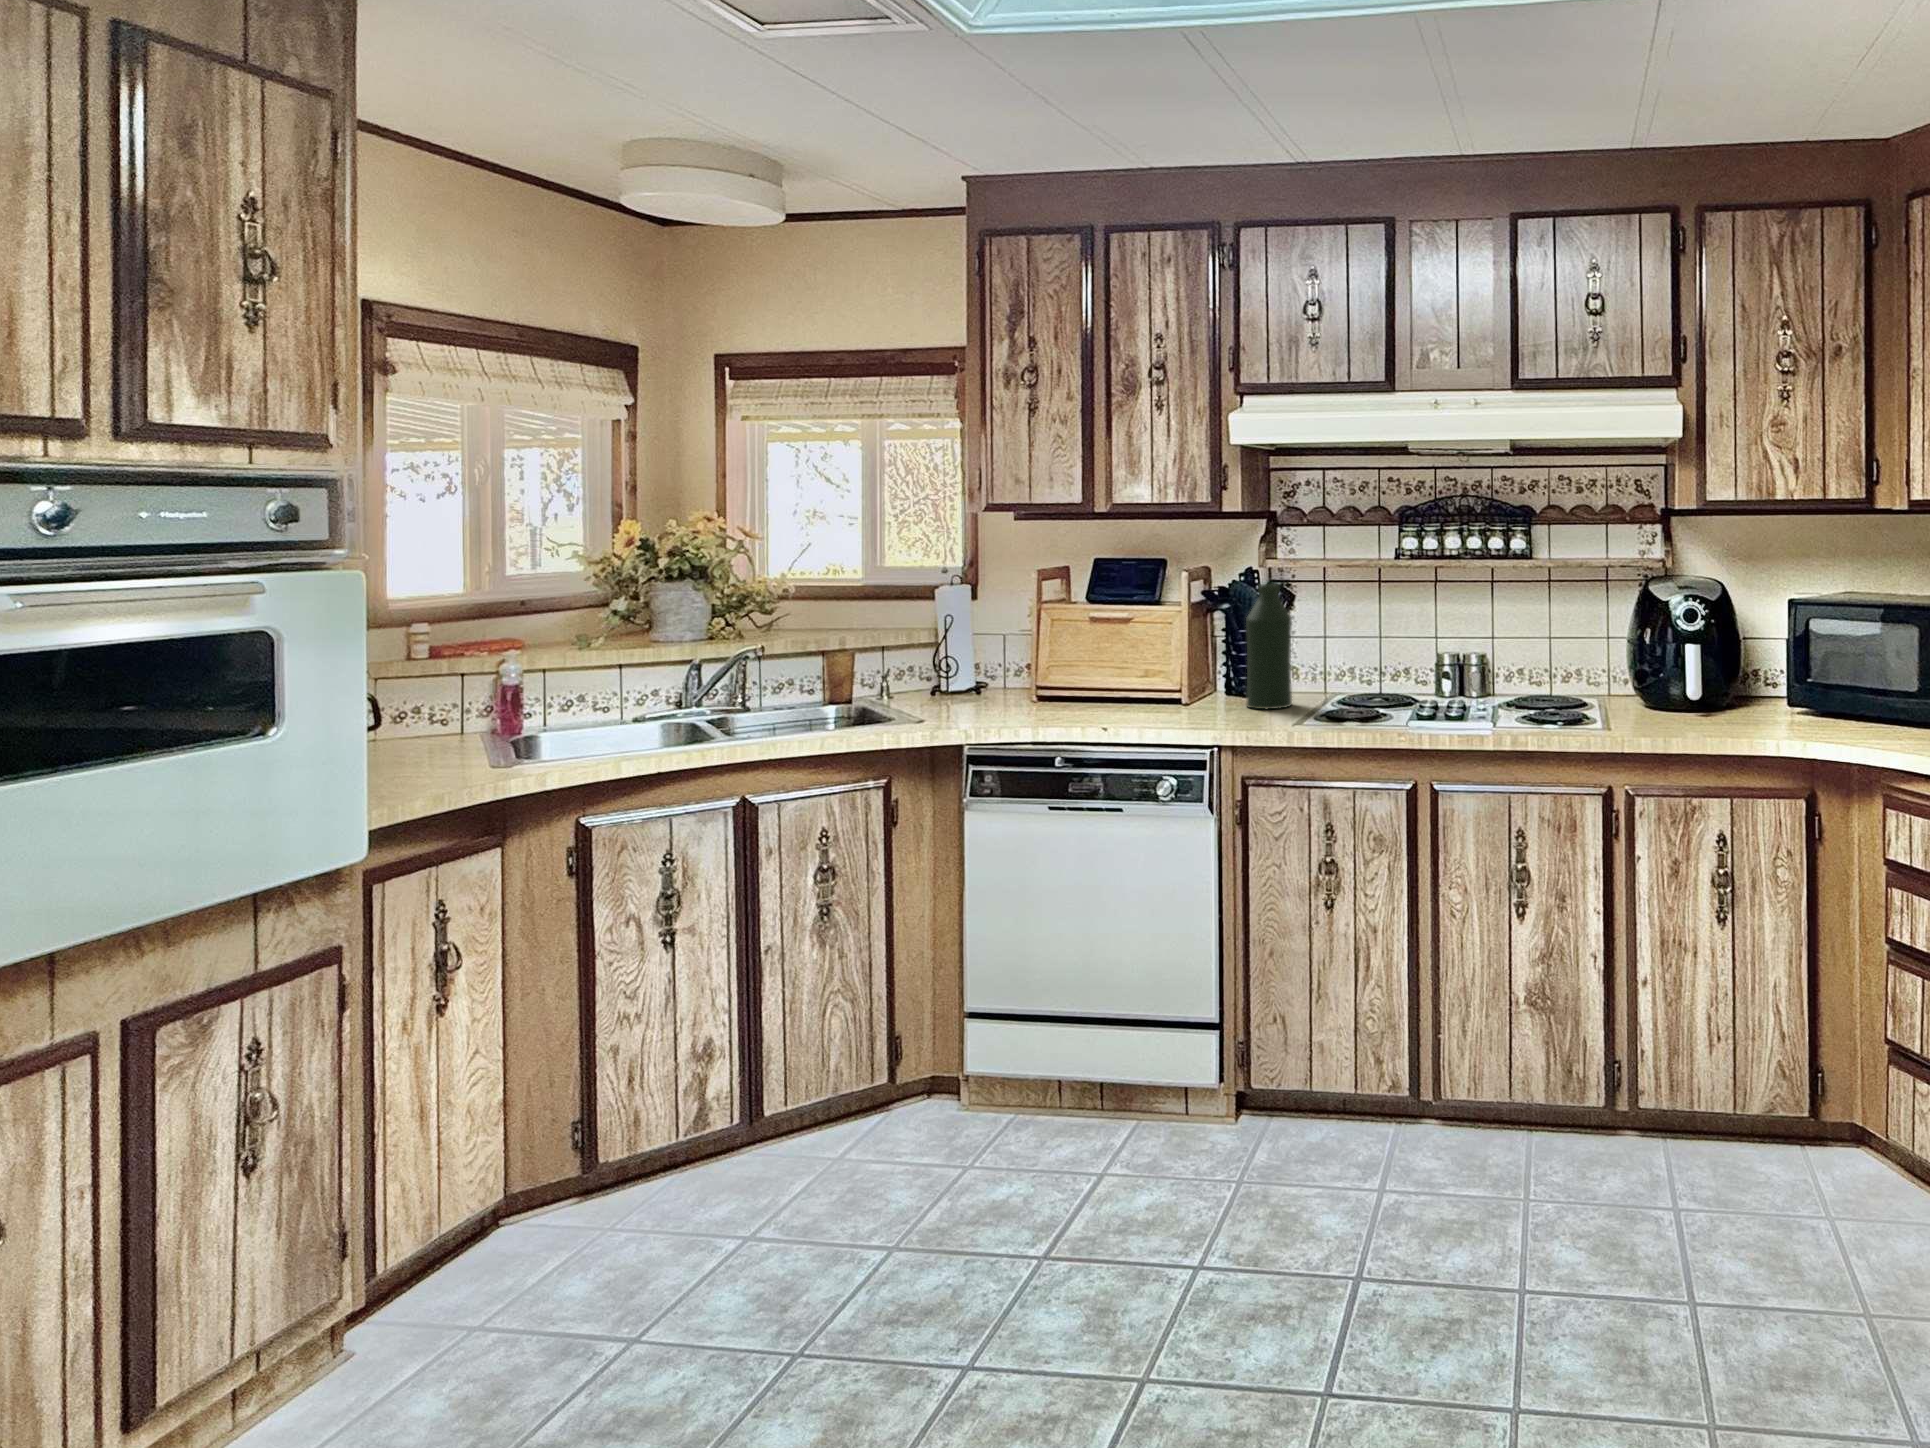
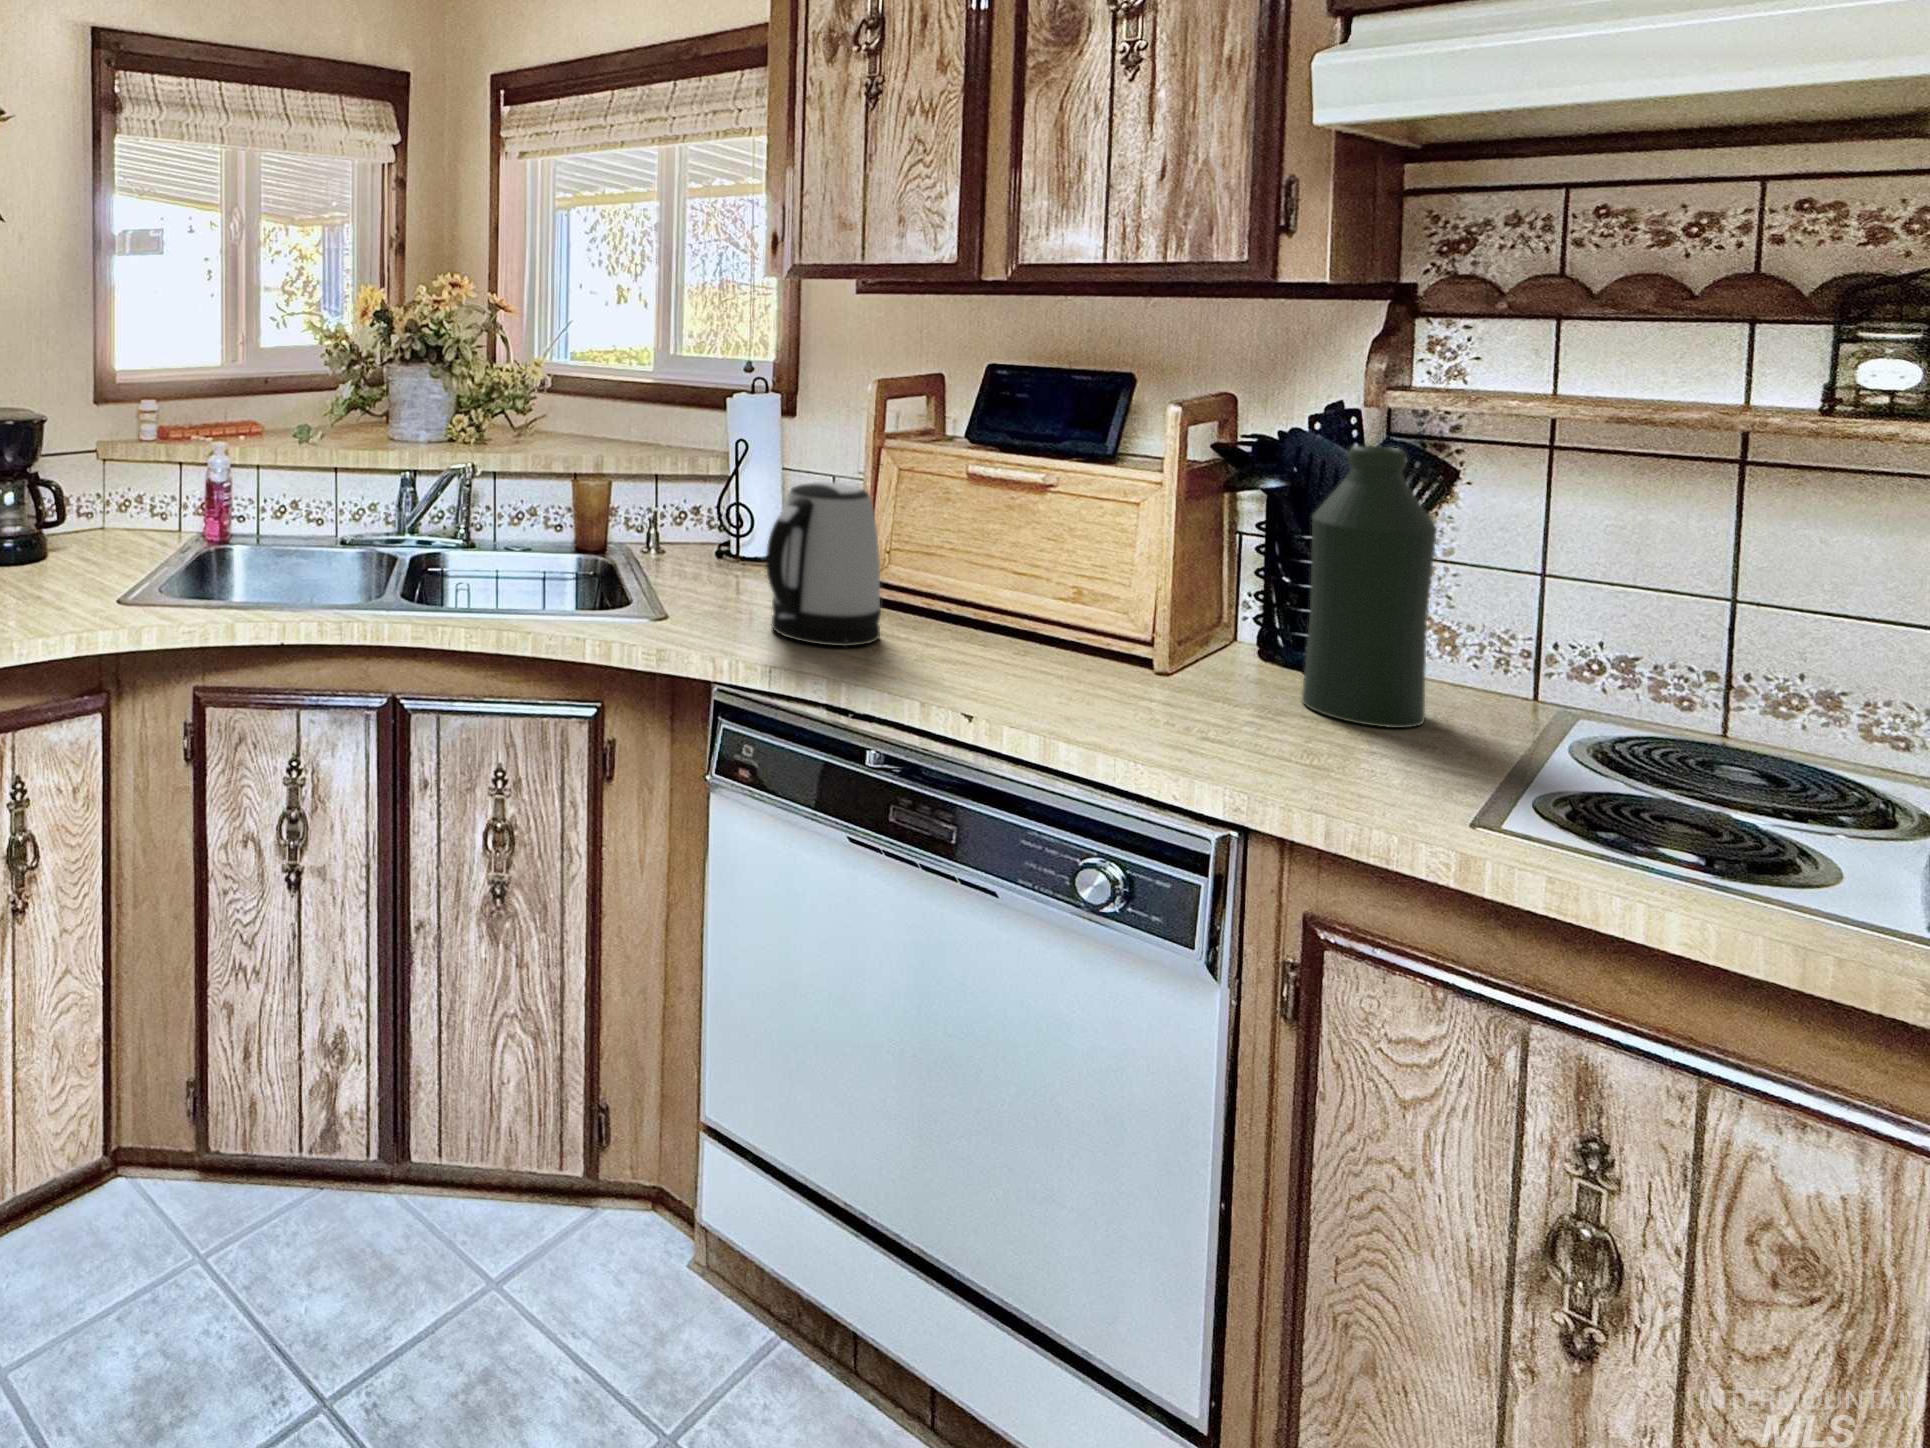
kettle: none [989,628,1051,718] -> present [766,482,881,646]

